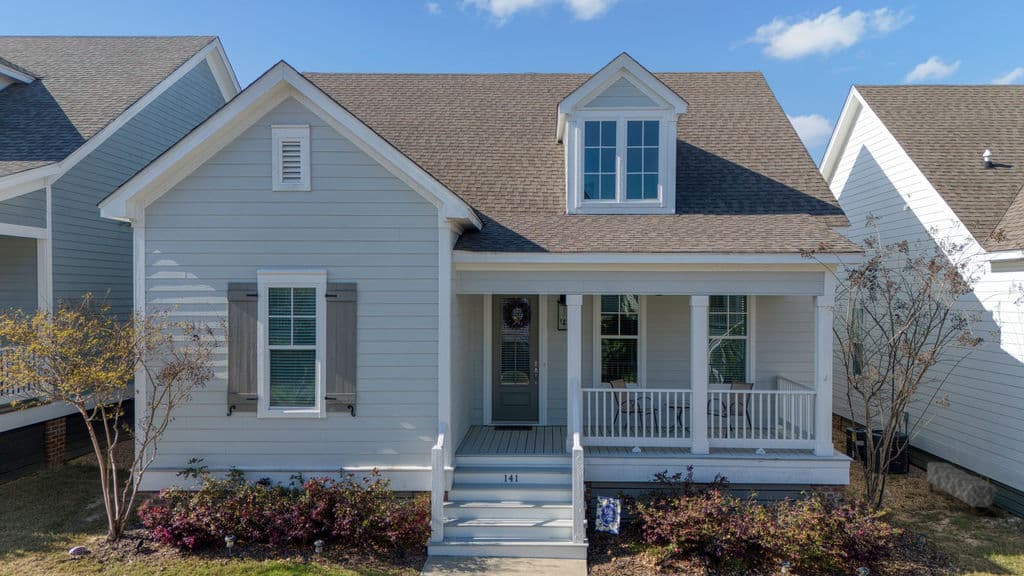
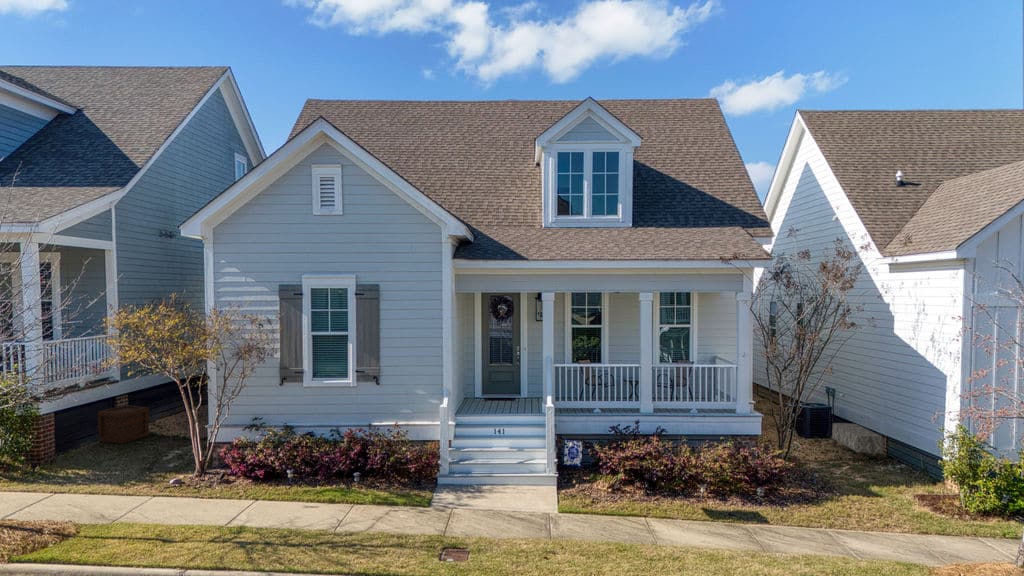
wooden crate: none [22,426,89,476] -> present [98,405,149,444]

